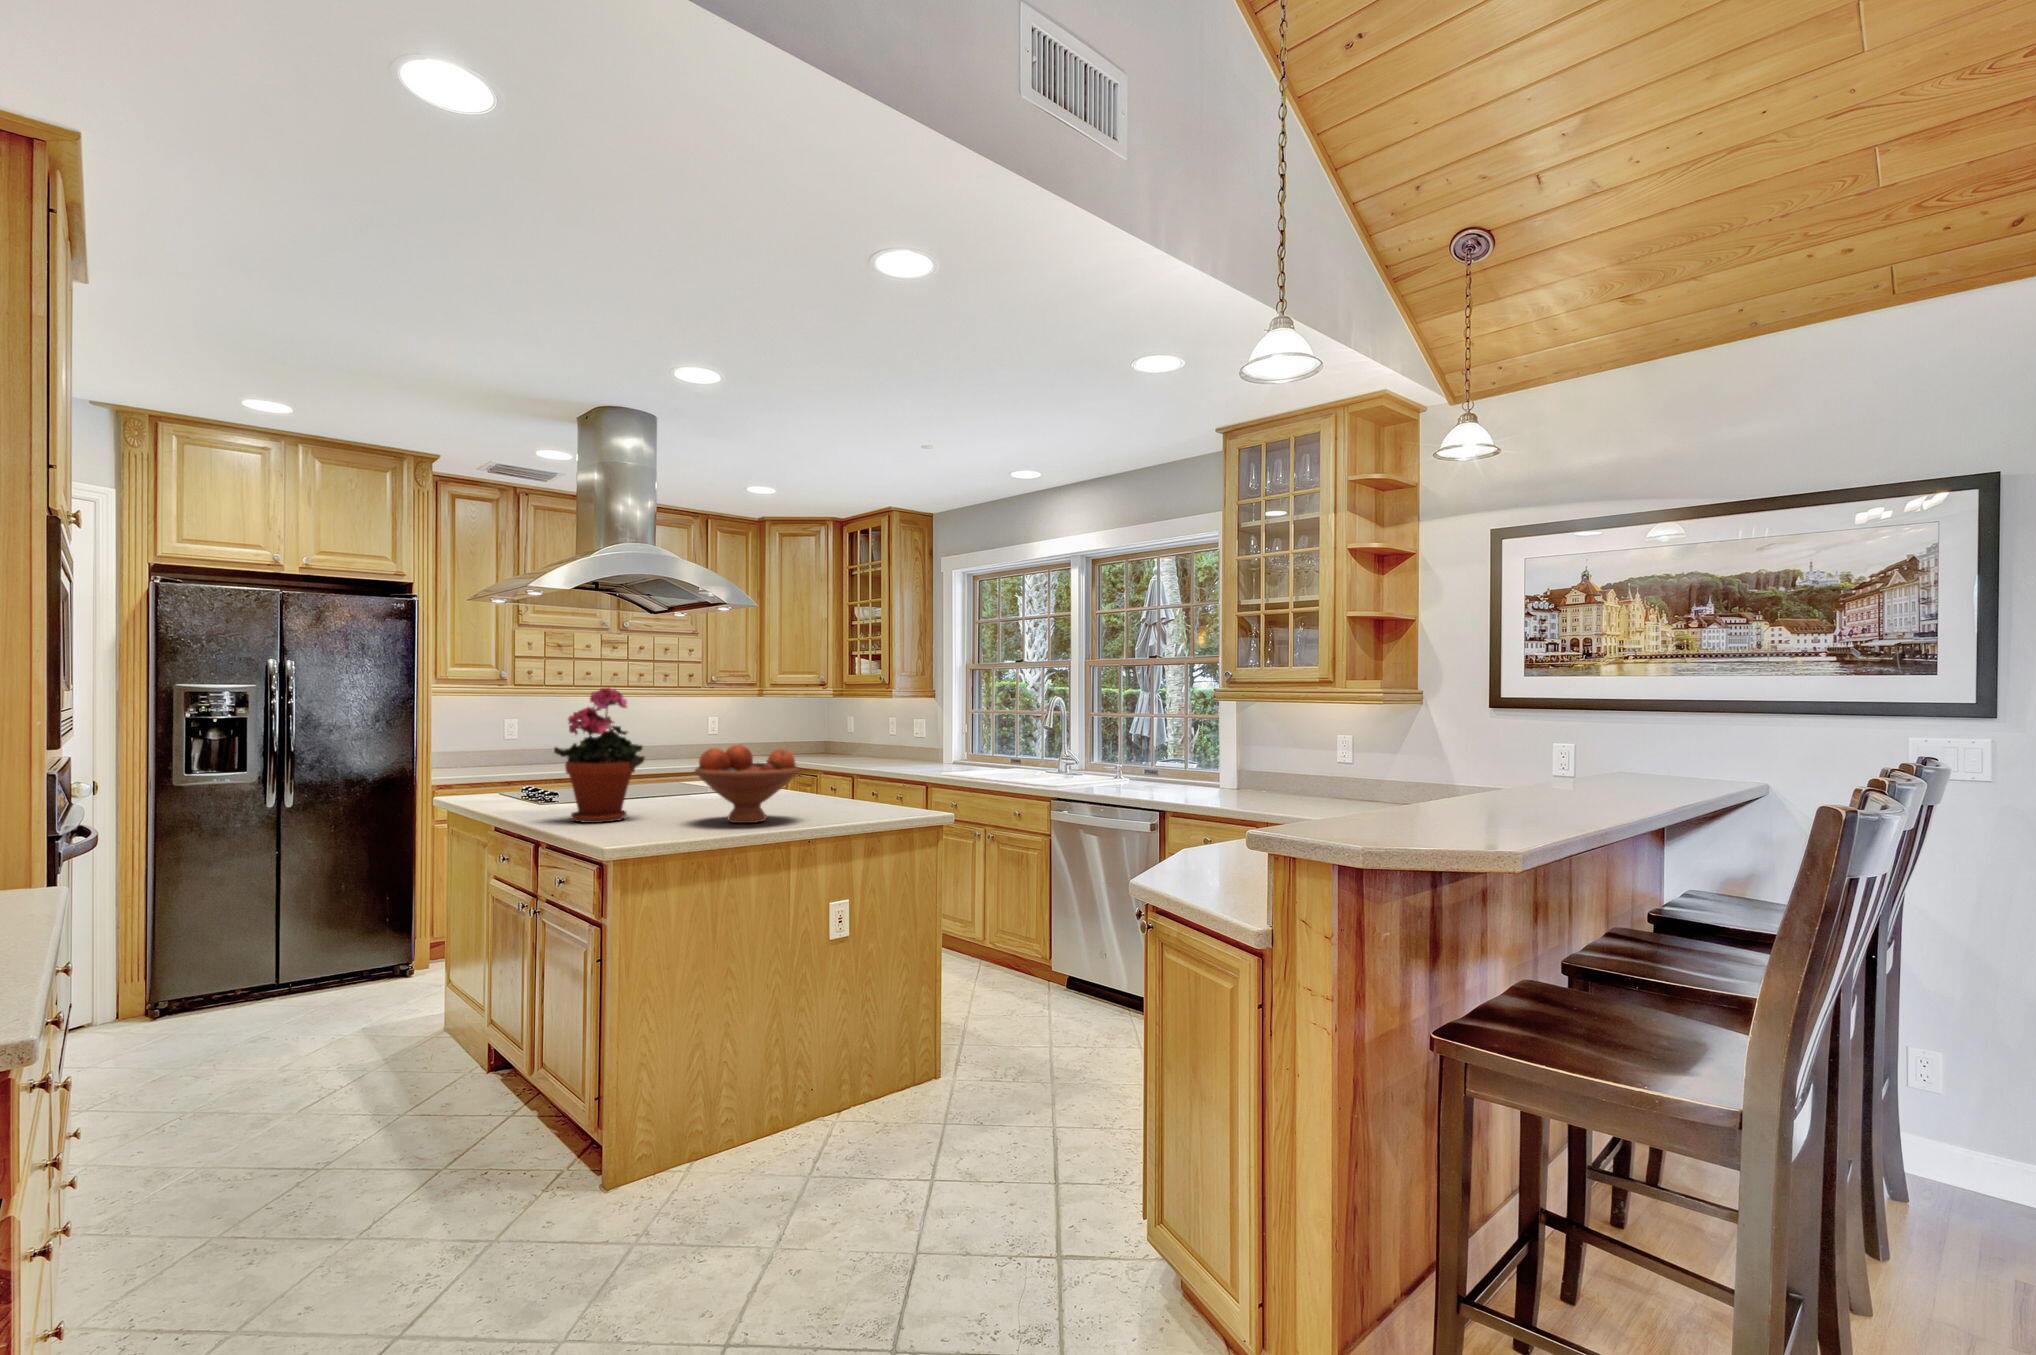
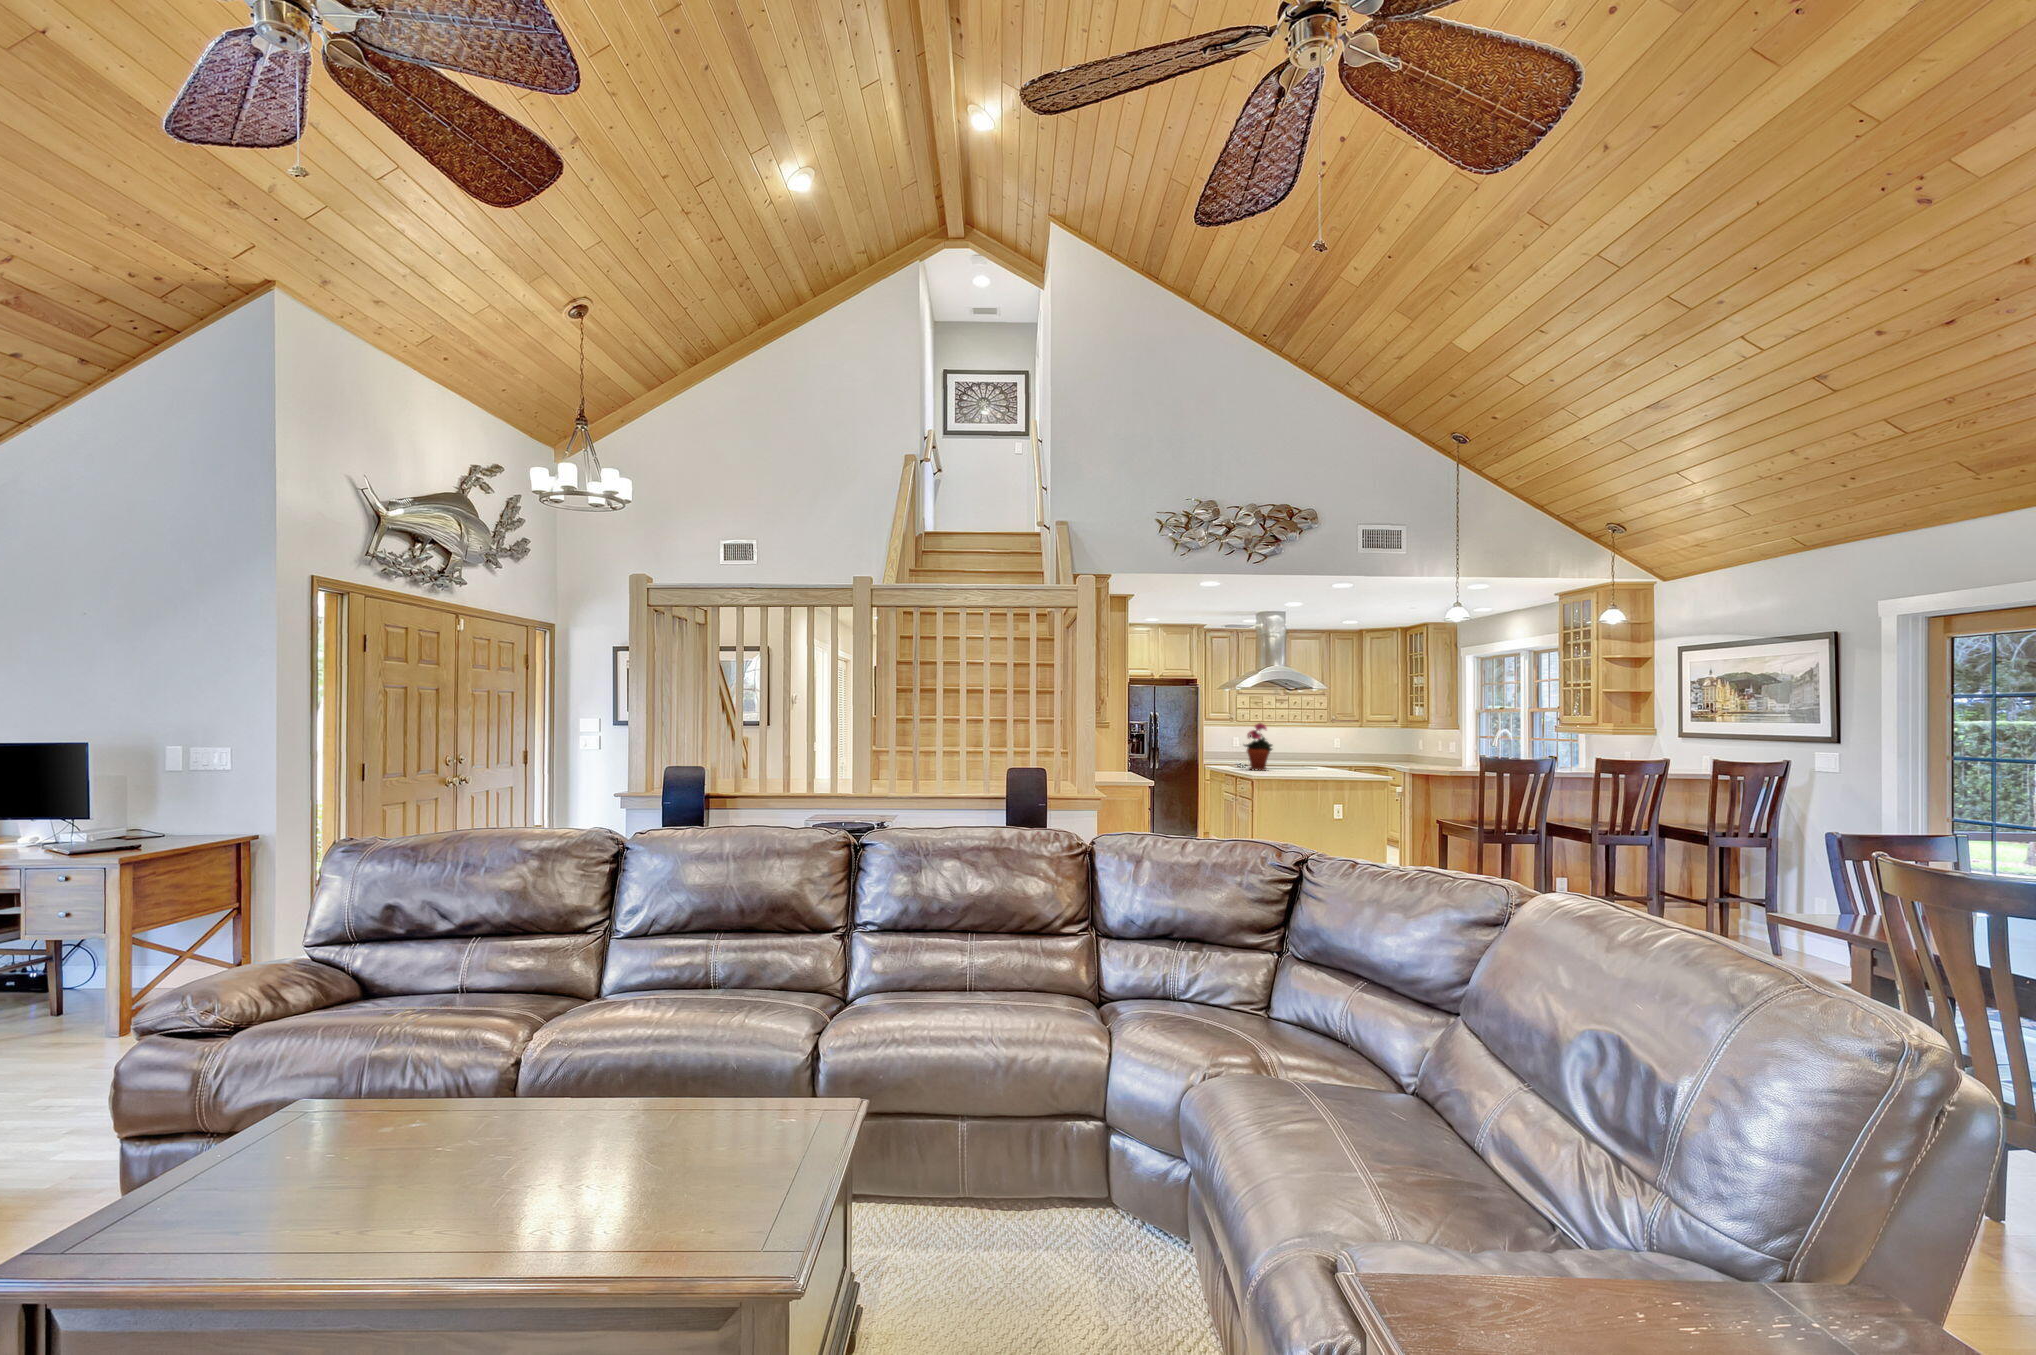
fruit bowl: present [695,745,799,823] -> none [1288,745,1327,773]

